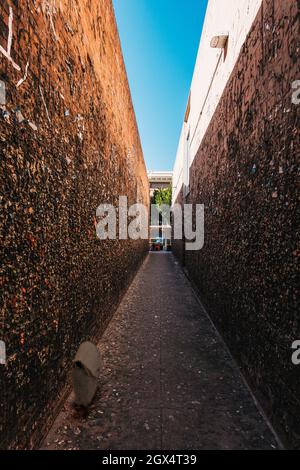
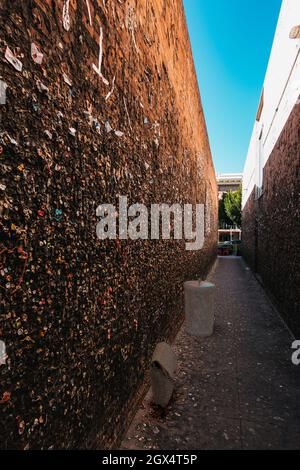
trash can: none [111,276,144,333] -> present [183,278,216,337]

